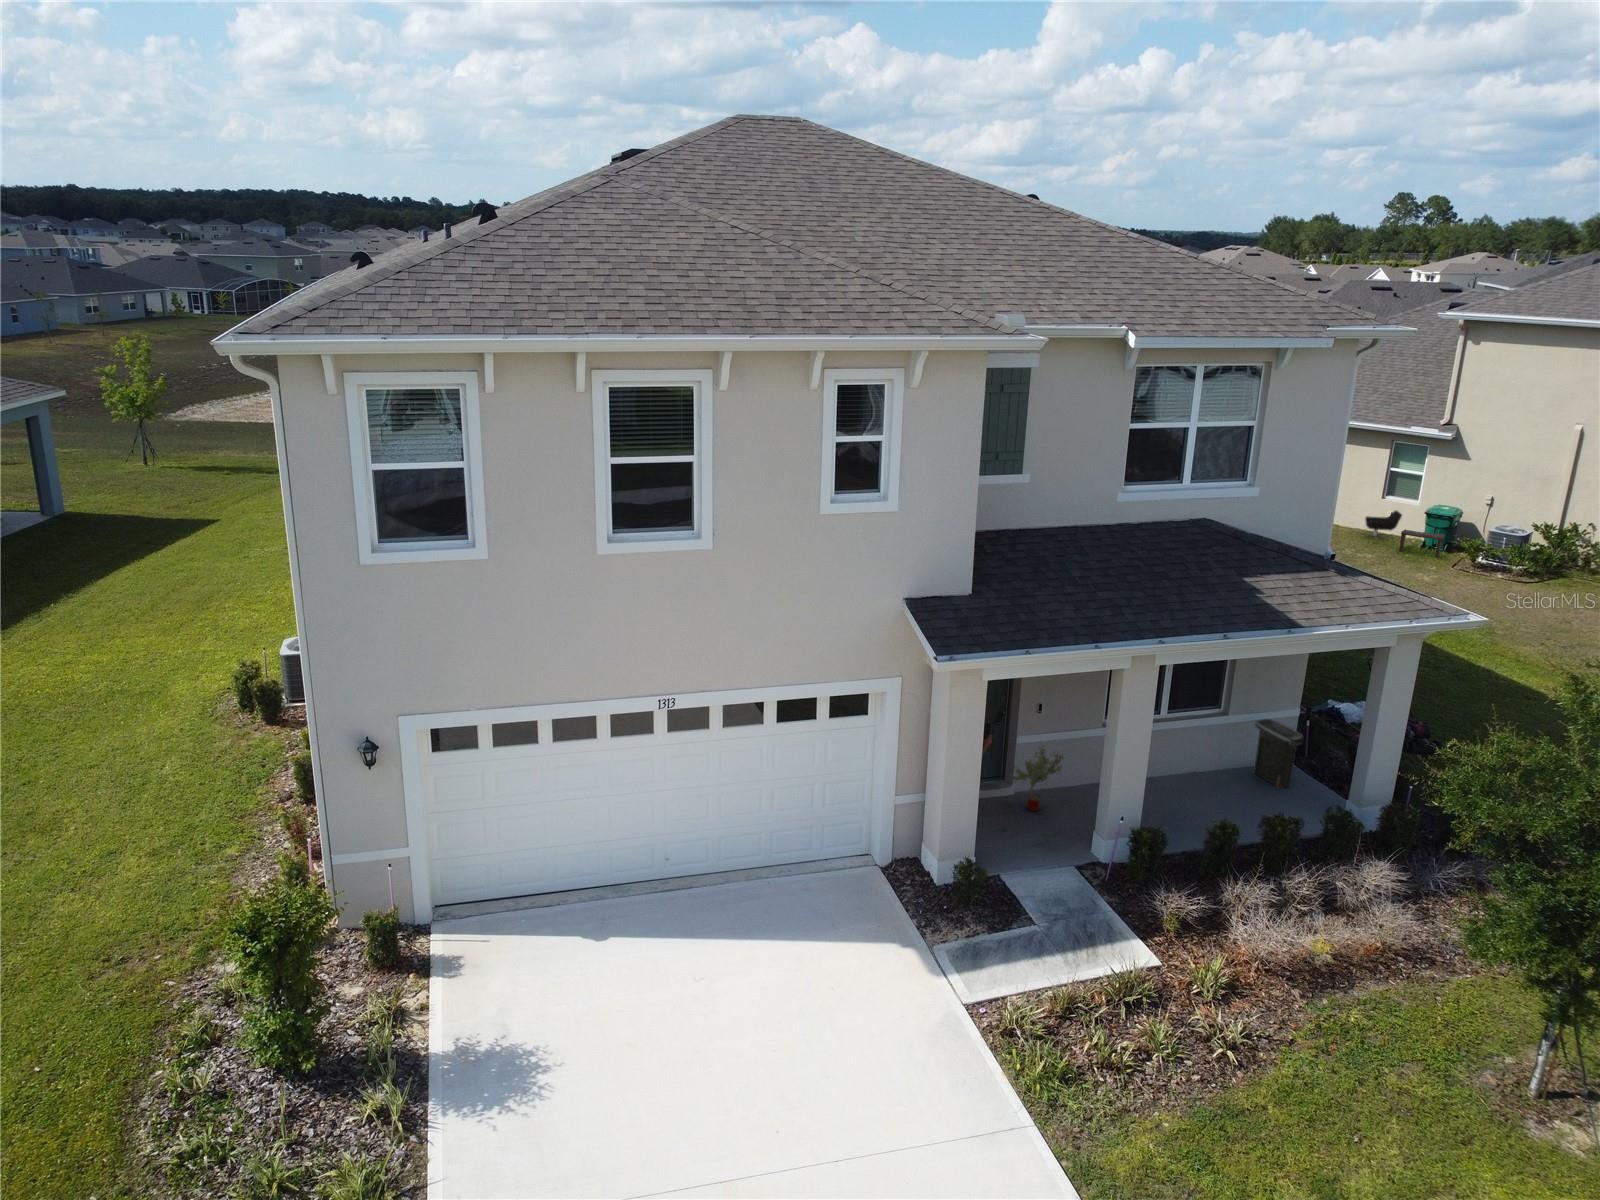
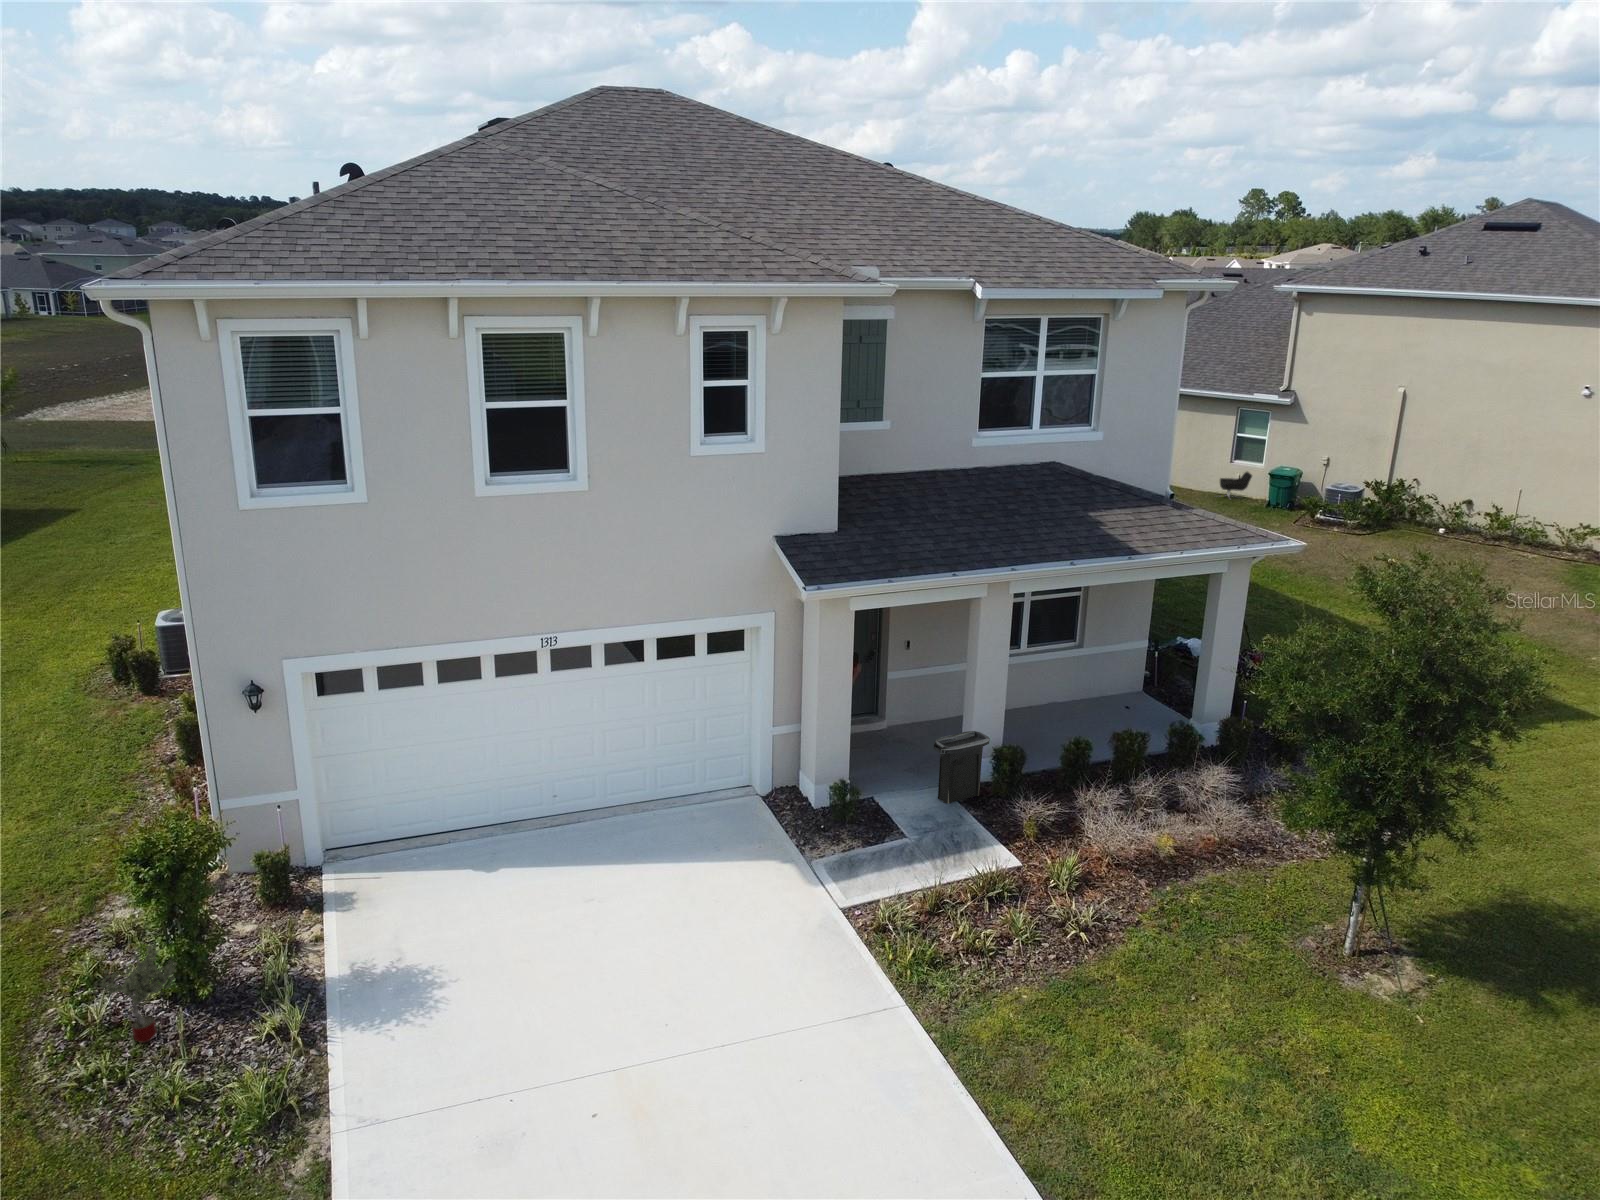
bench: present [1399,529,1445,557] -> none [1250,488,1291,513]
trash can: present [1254,719,1303,788] -> present [934,731,990,803]
potted tree: present [1010,745,1063,811] -> present [100,944,177,1043]

